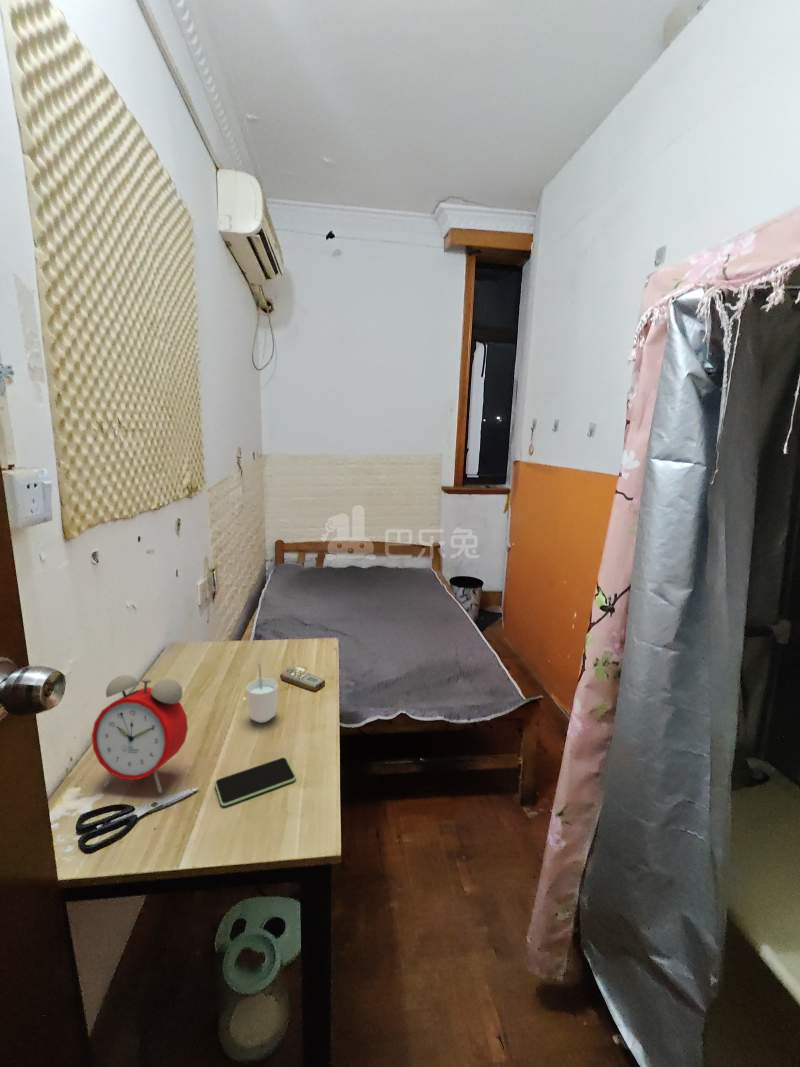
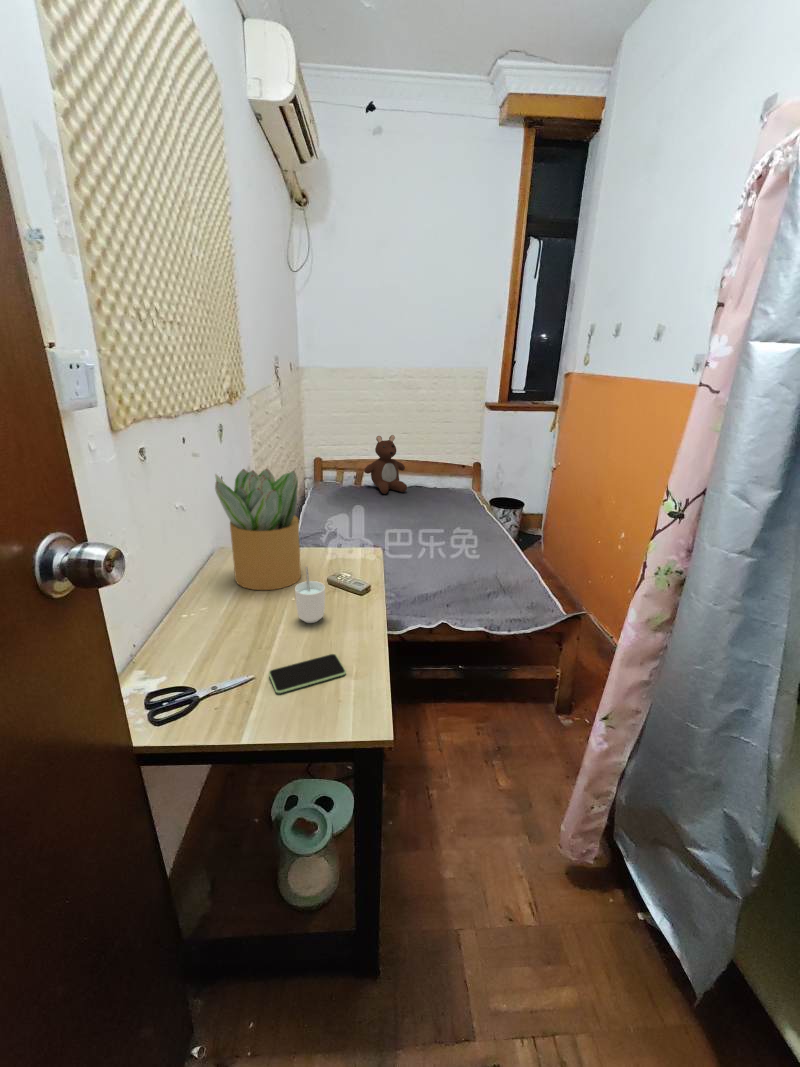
teddy bear: none [325,517,367,574] -> present [364,435,407,494]
potted plant: none [169,563,255,687] -> present [215,469,301,590]
alarm clock: present [92,675,188,793] -> none [151,569,241,680]

